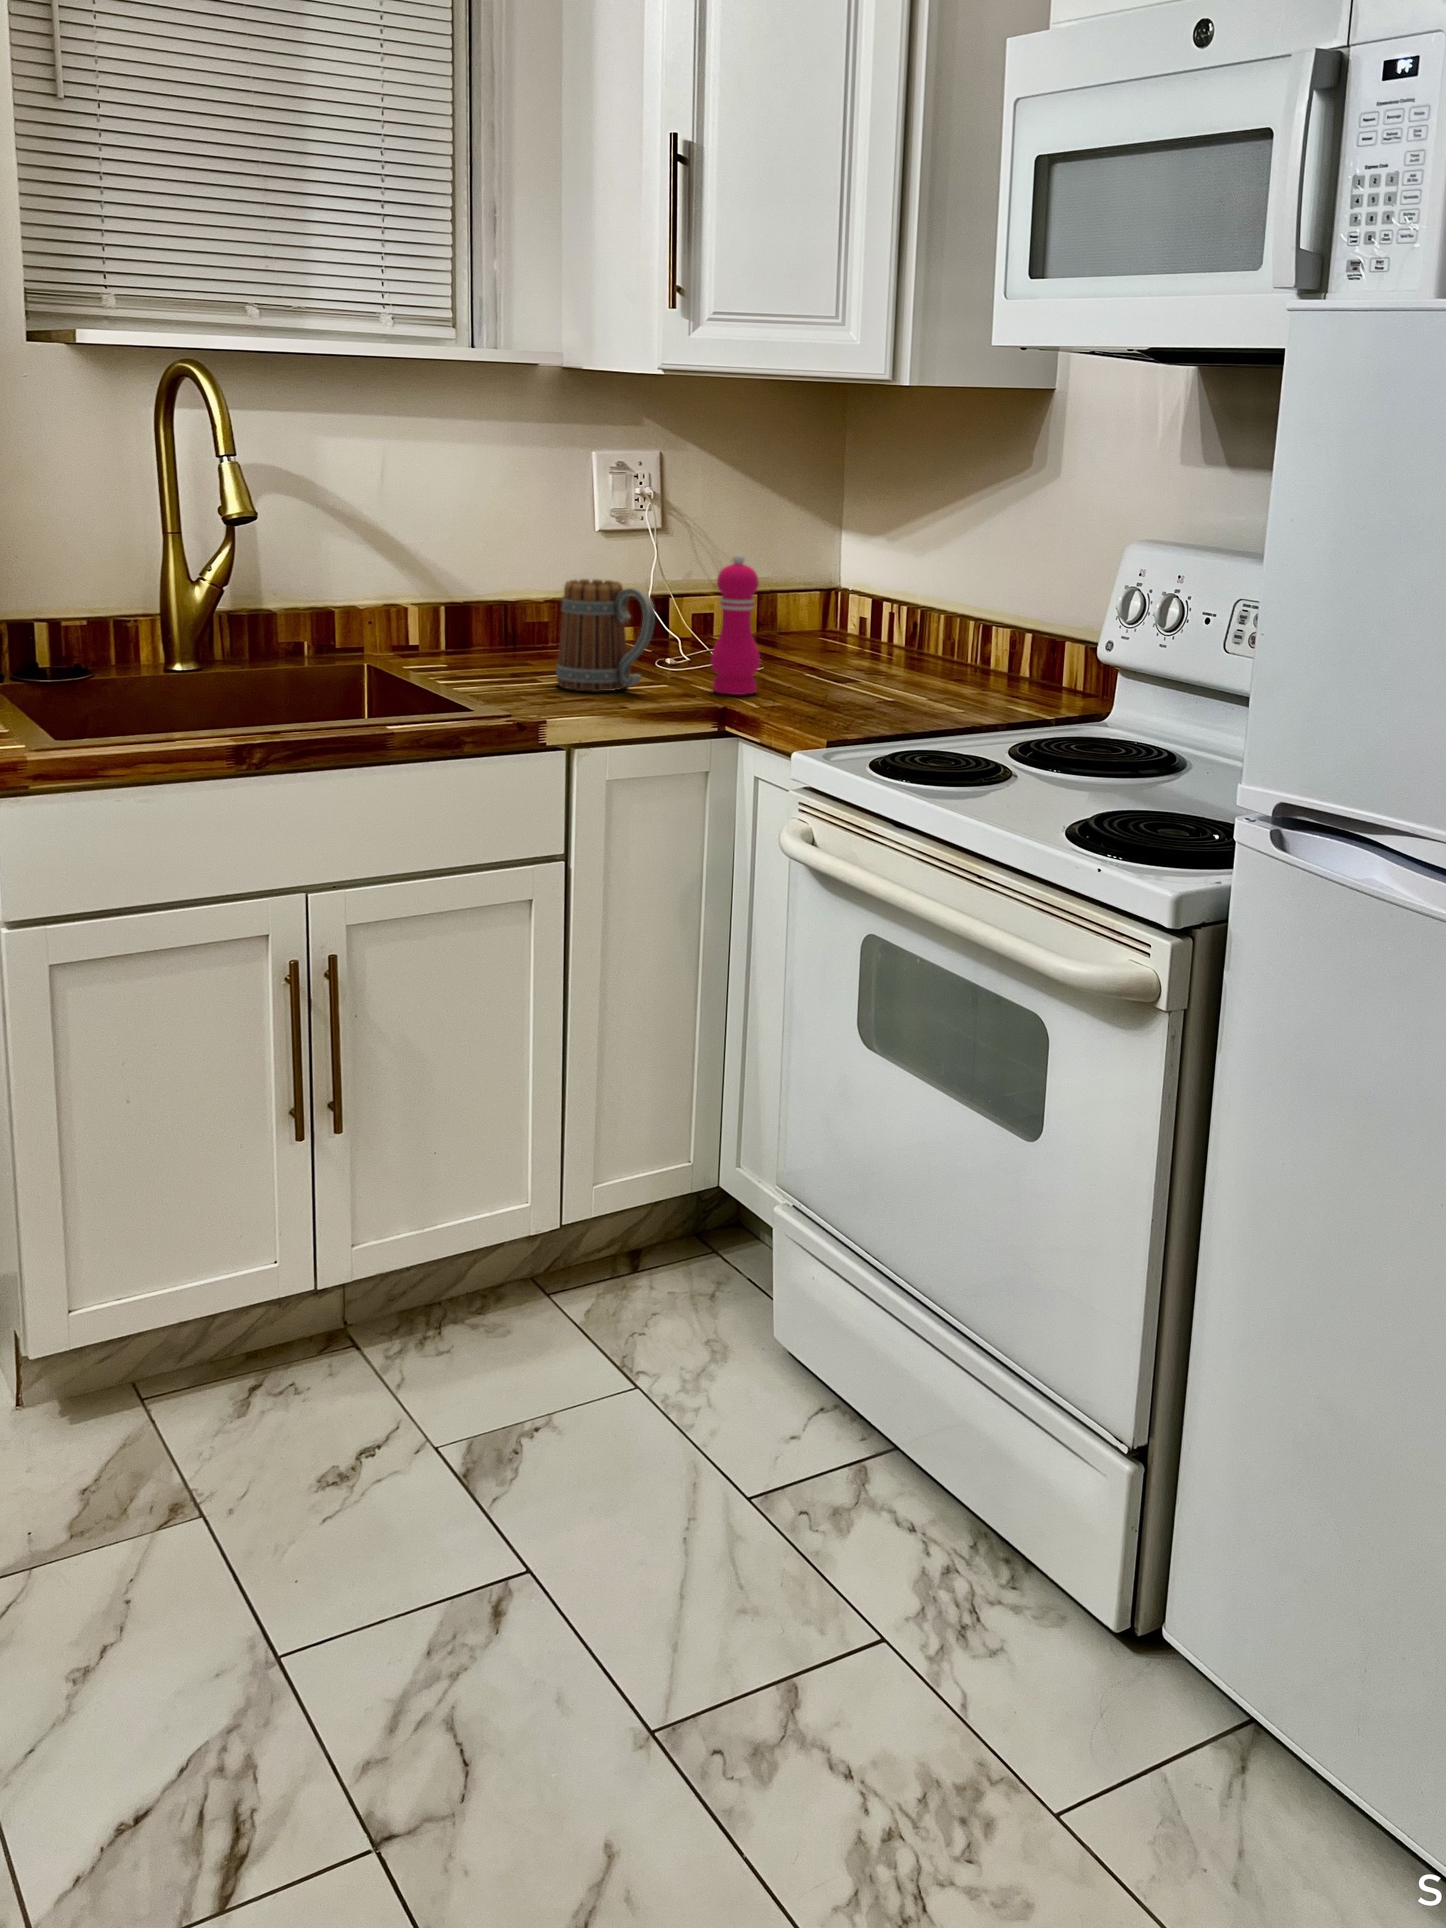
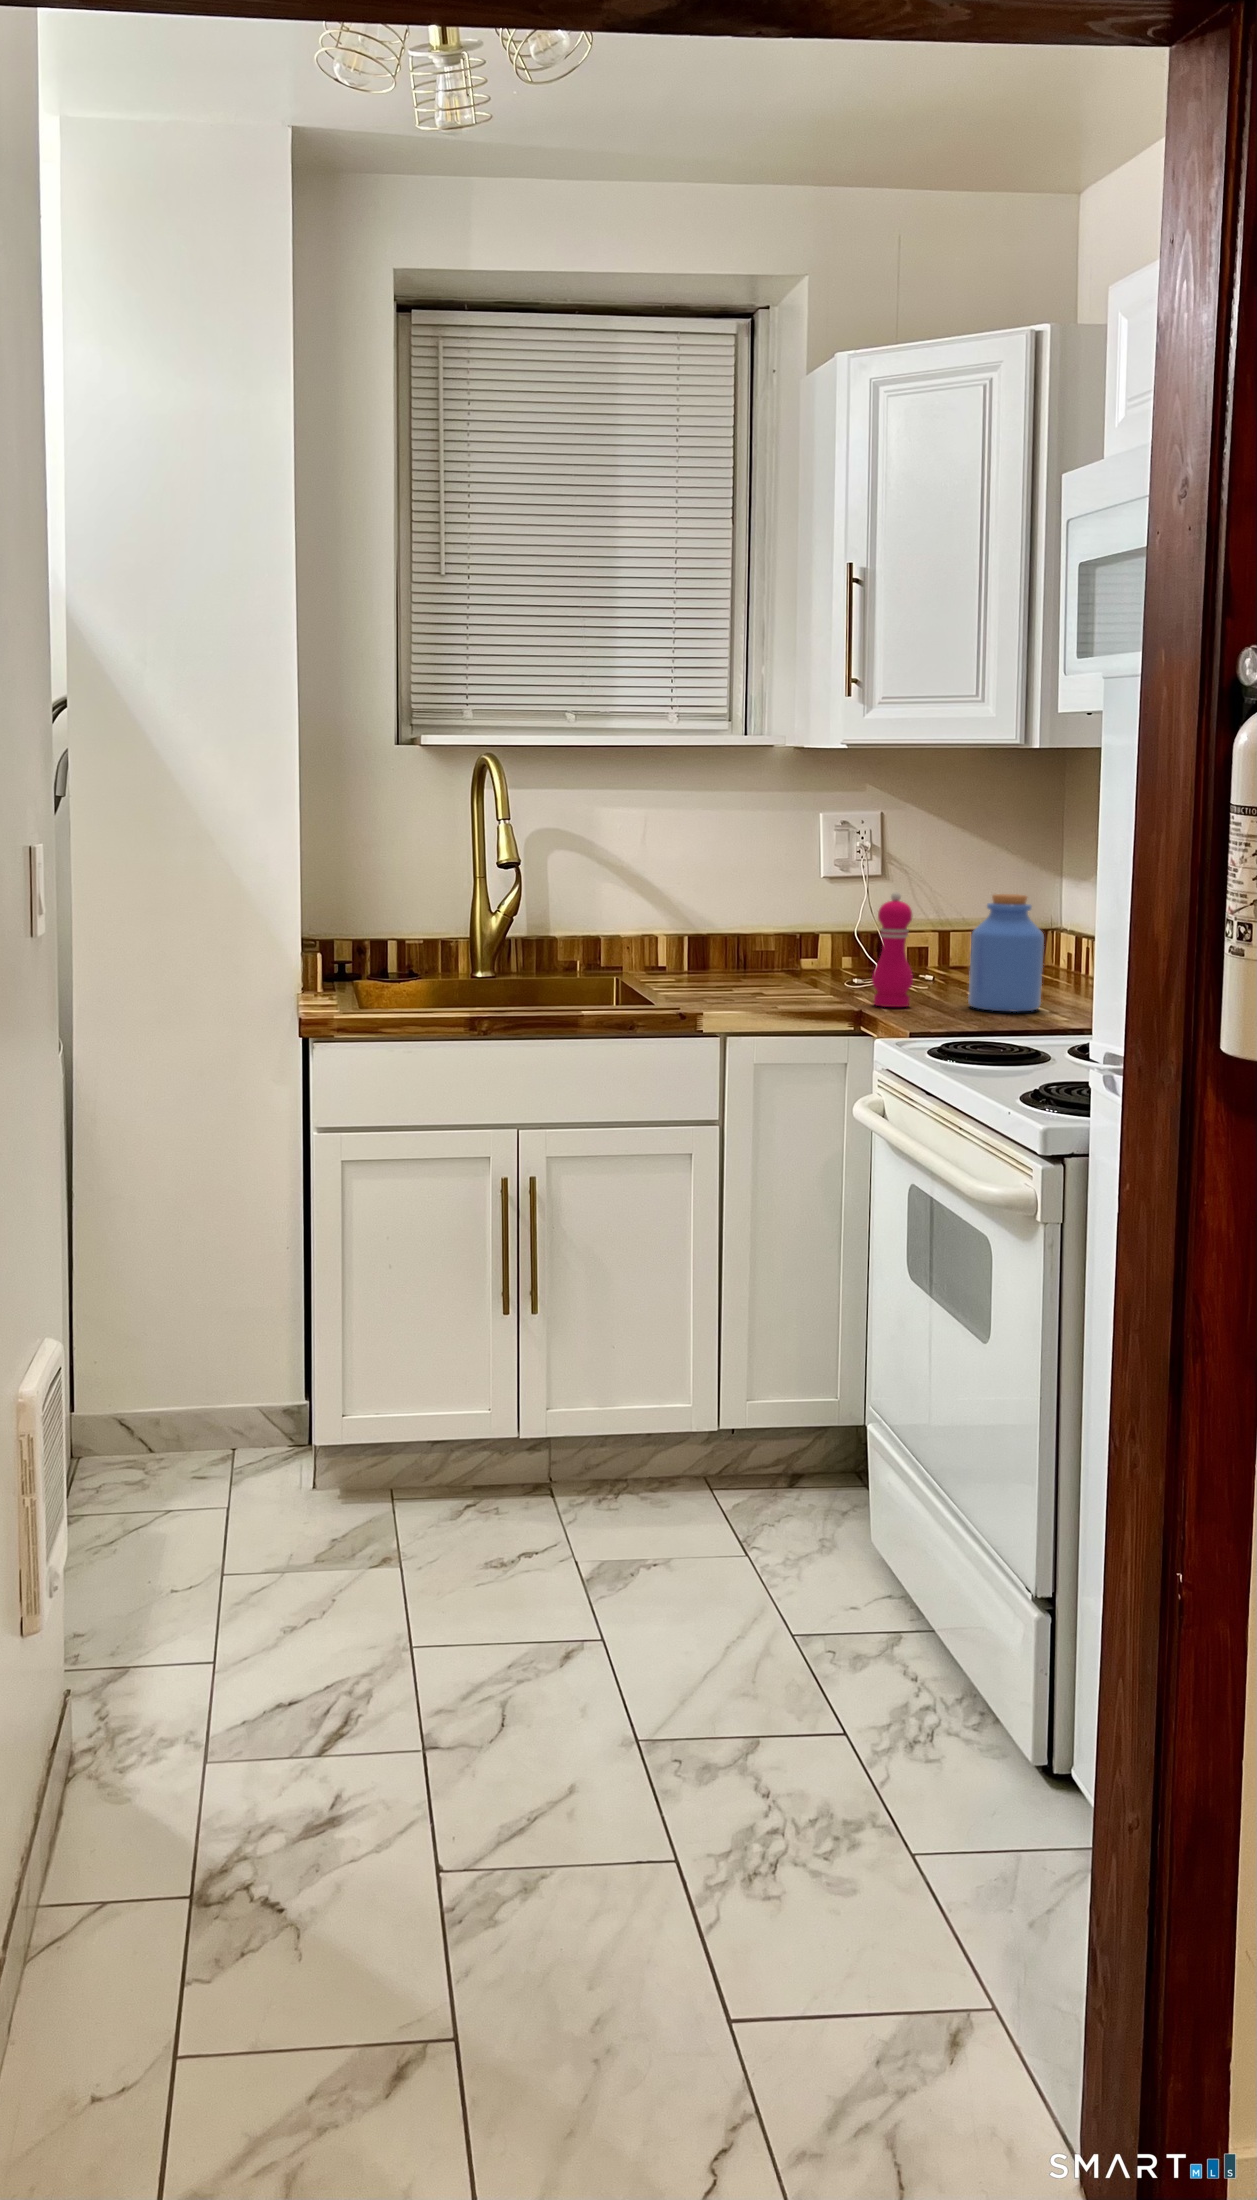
jar: none [817,553,904,693] -> present [968,894,1044,1012]
mug: present [556,579,655,691] -> none [750,913,822,1000]

